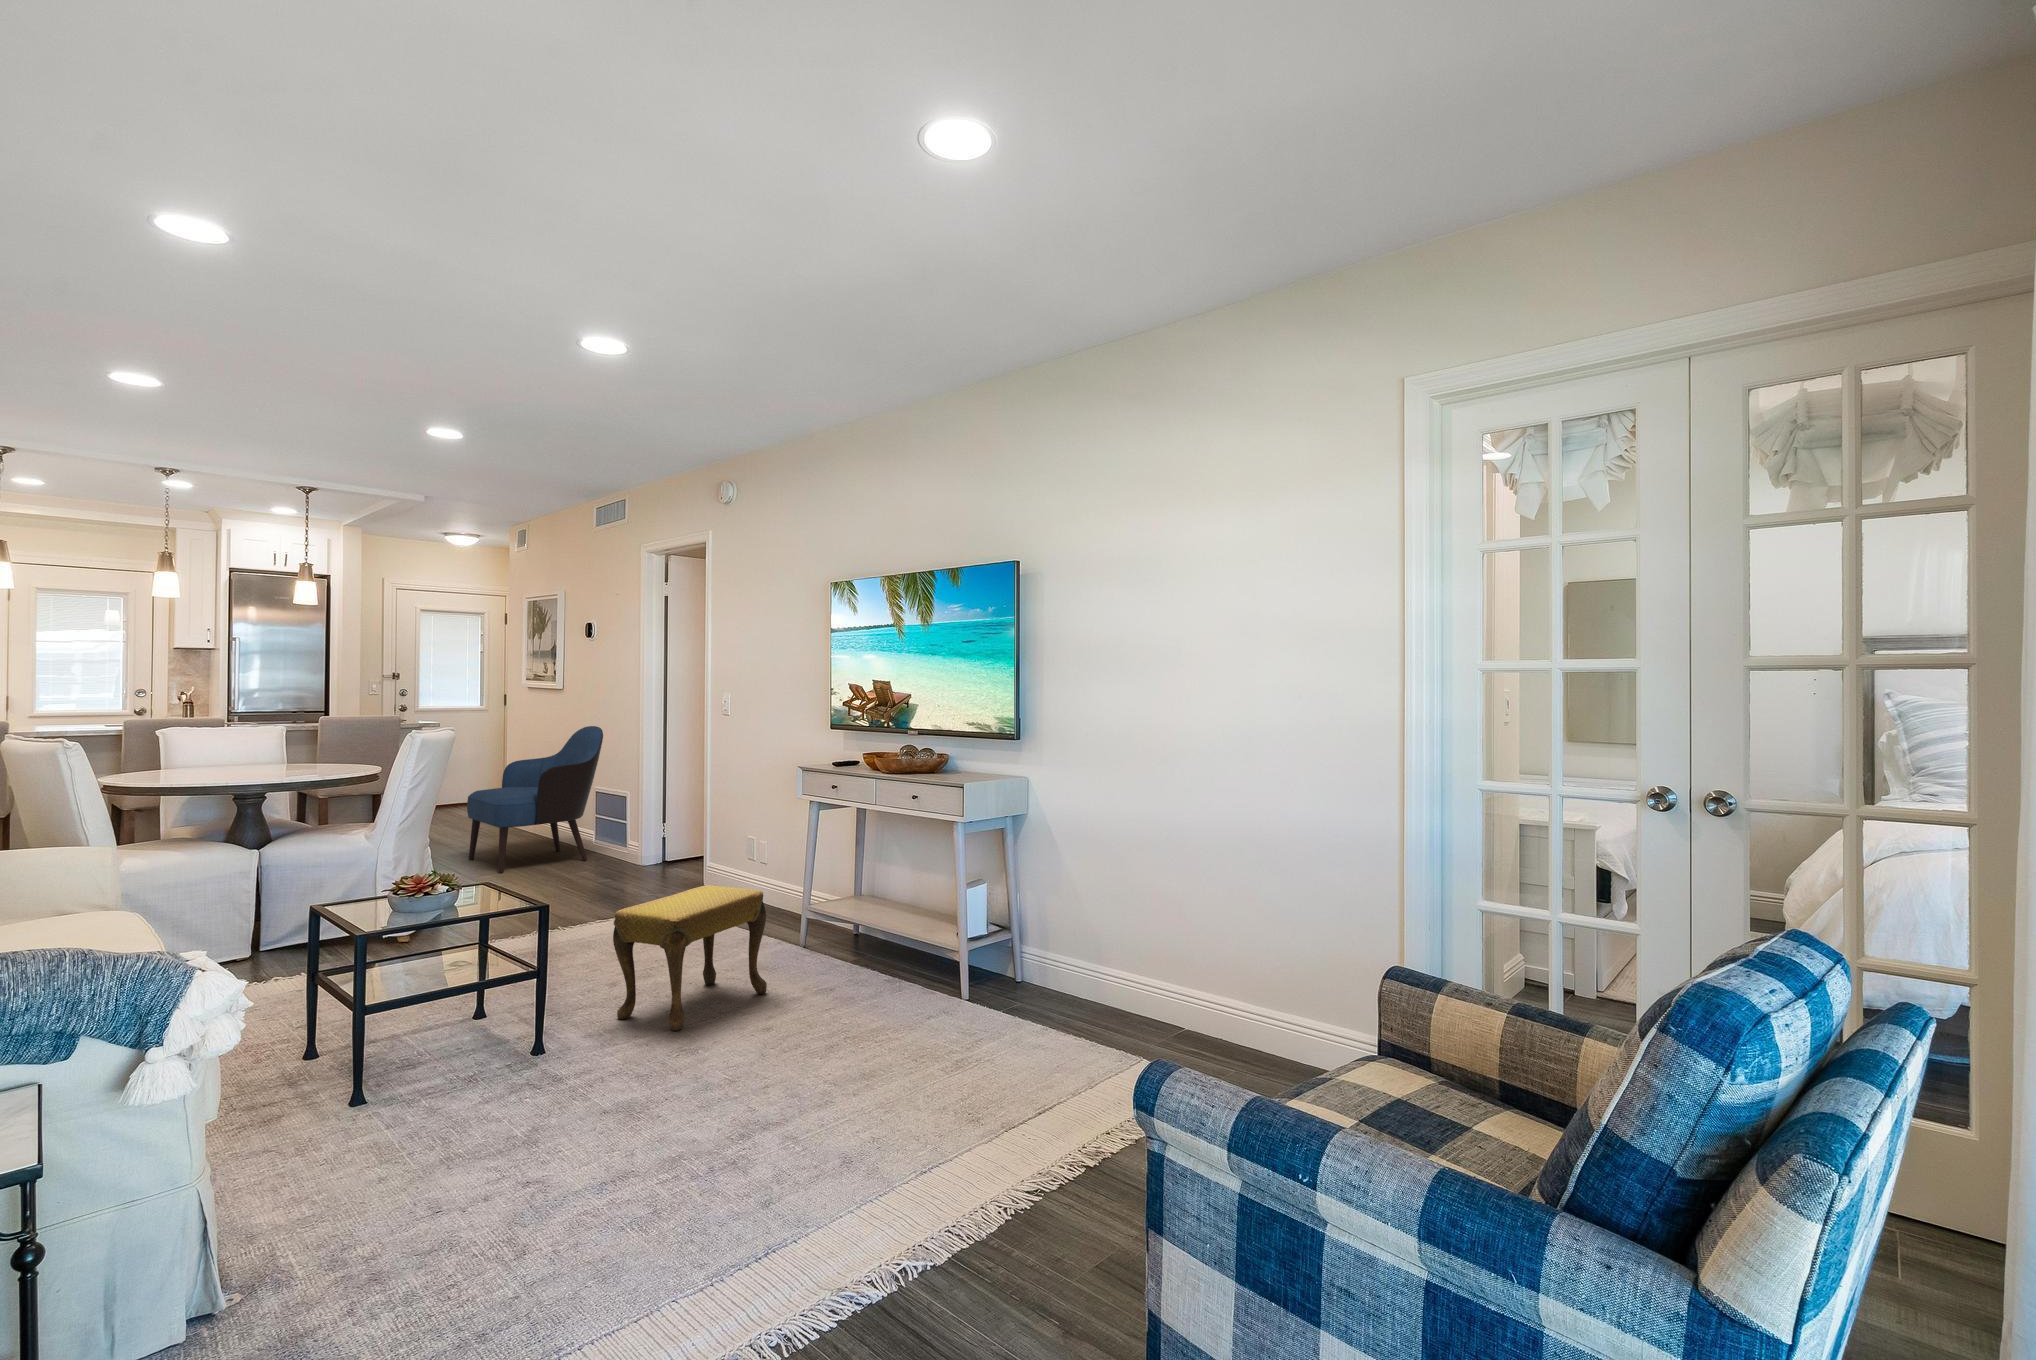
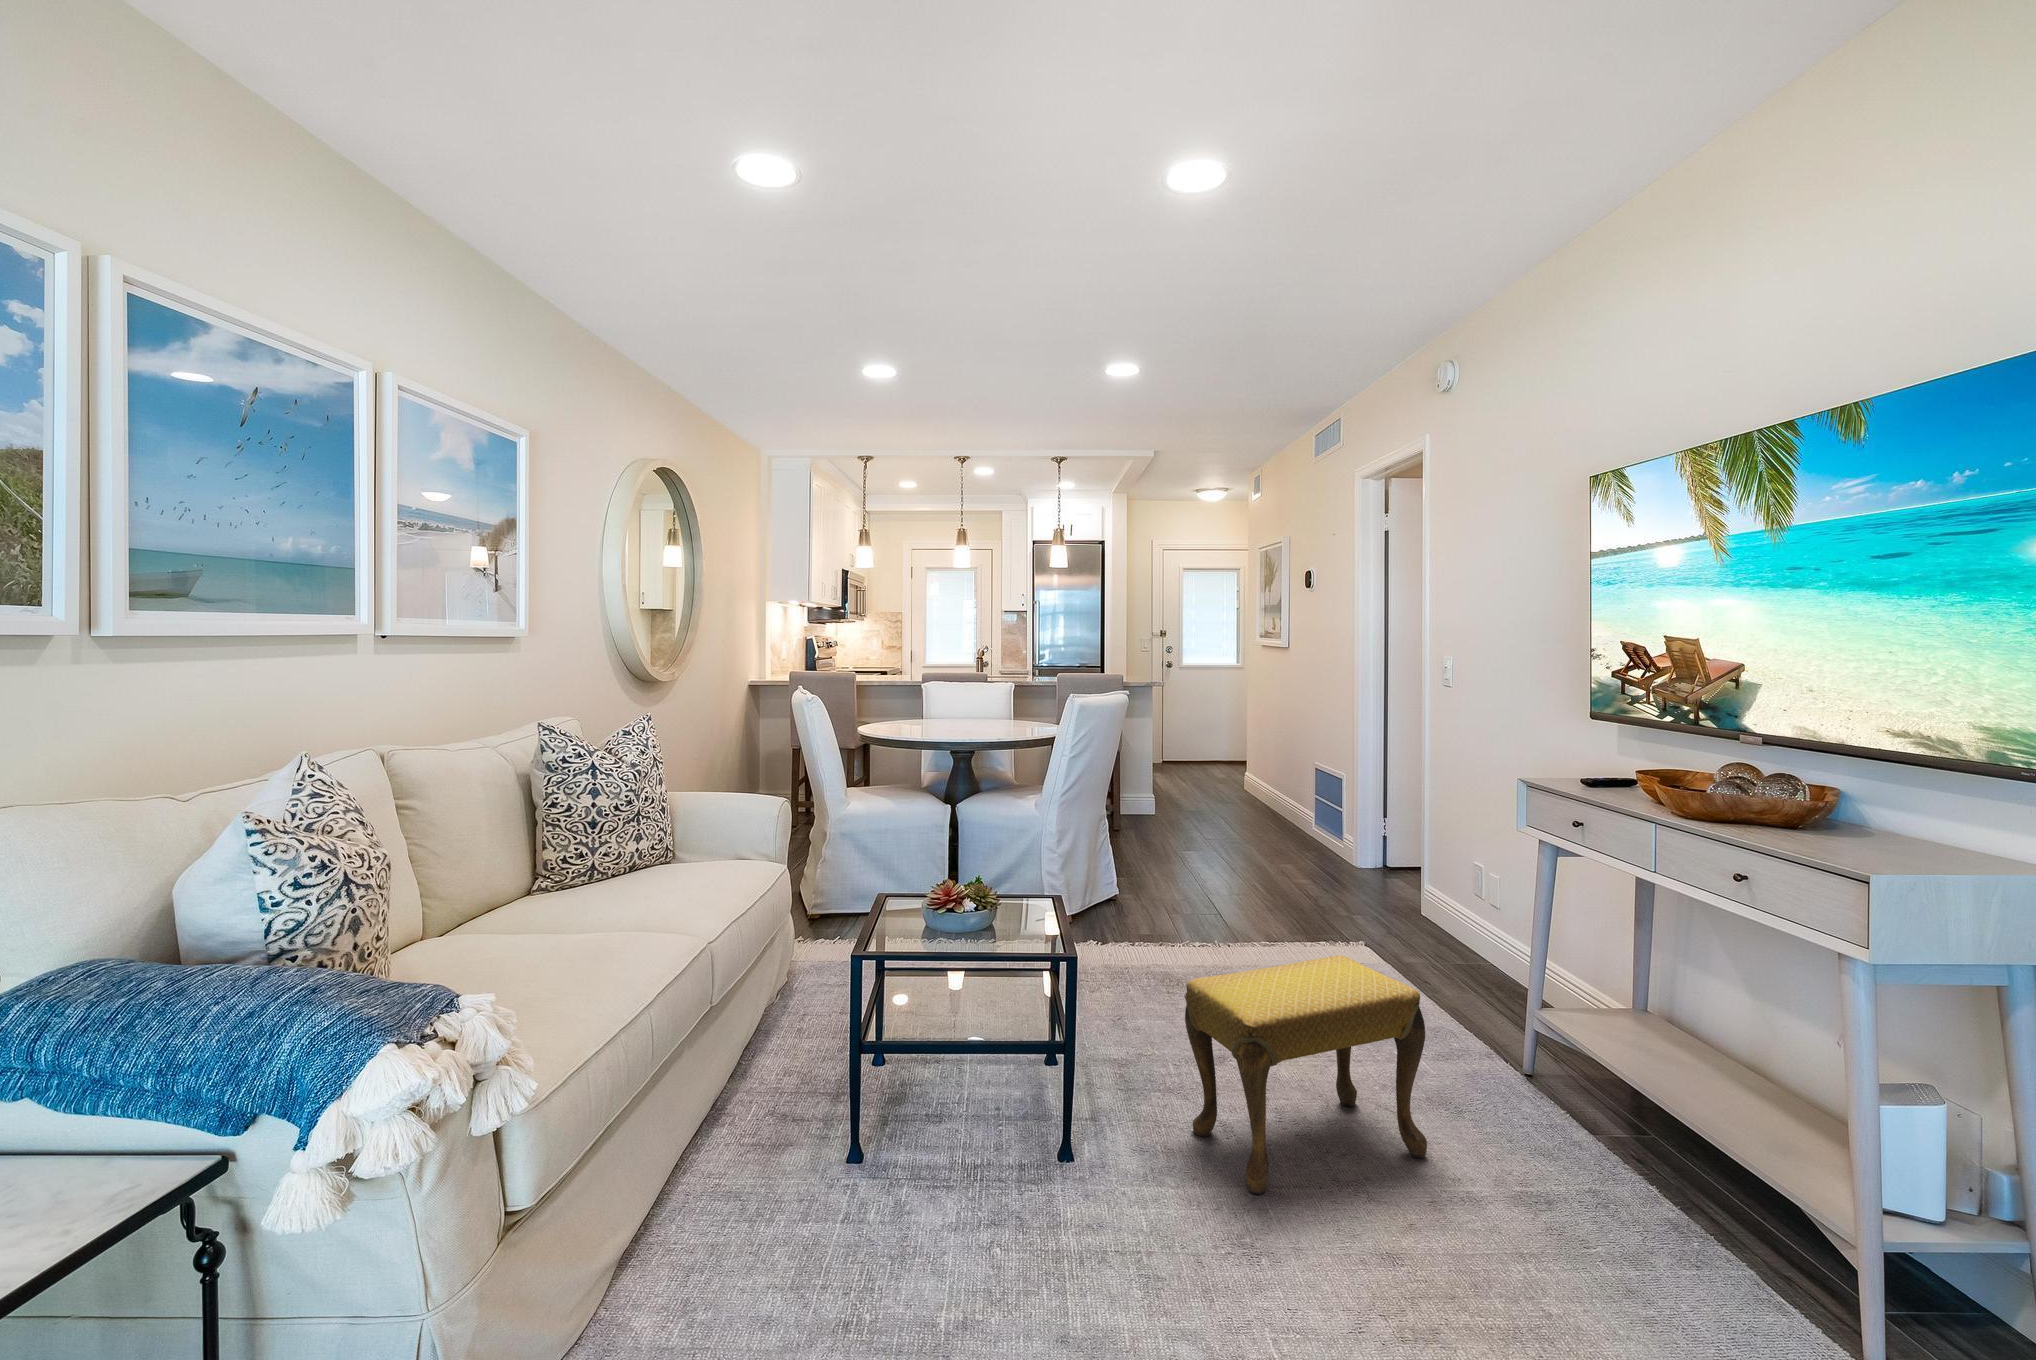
armchair: present [467,726,603,873] -> none [1184,692,1317,849]

